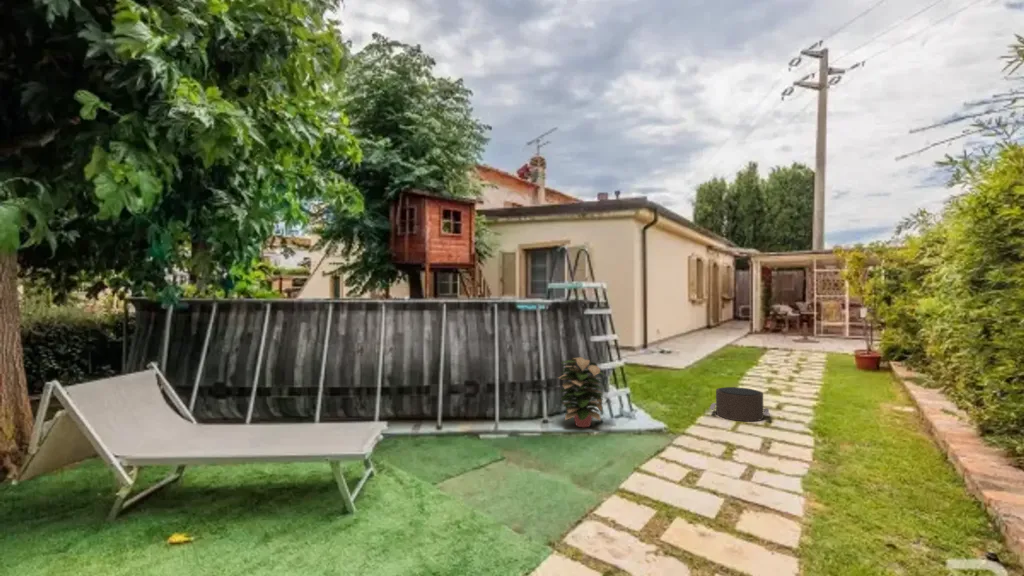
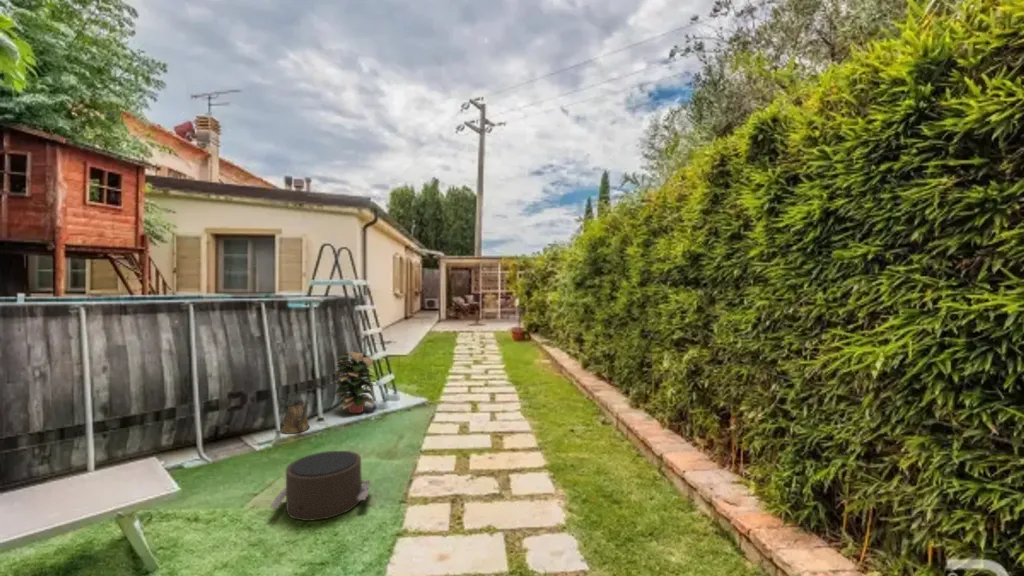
pouf: present [710,387,770,421] -> present [271,451,370,521]
watering can: none [501,400,528,436] -> present [281,400,309,433]

